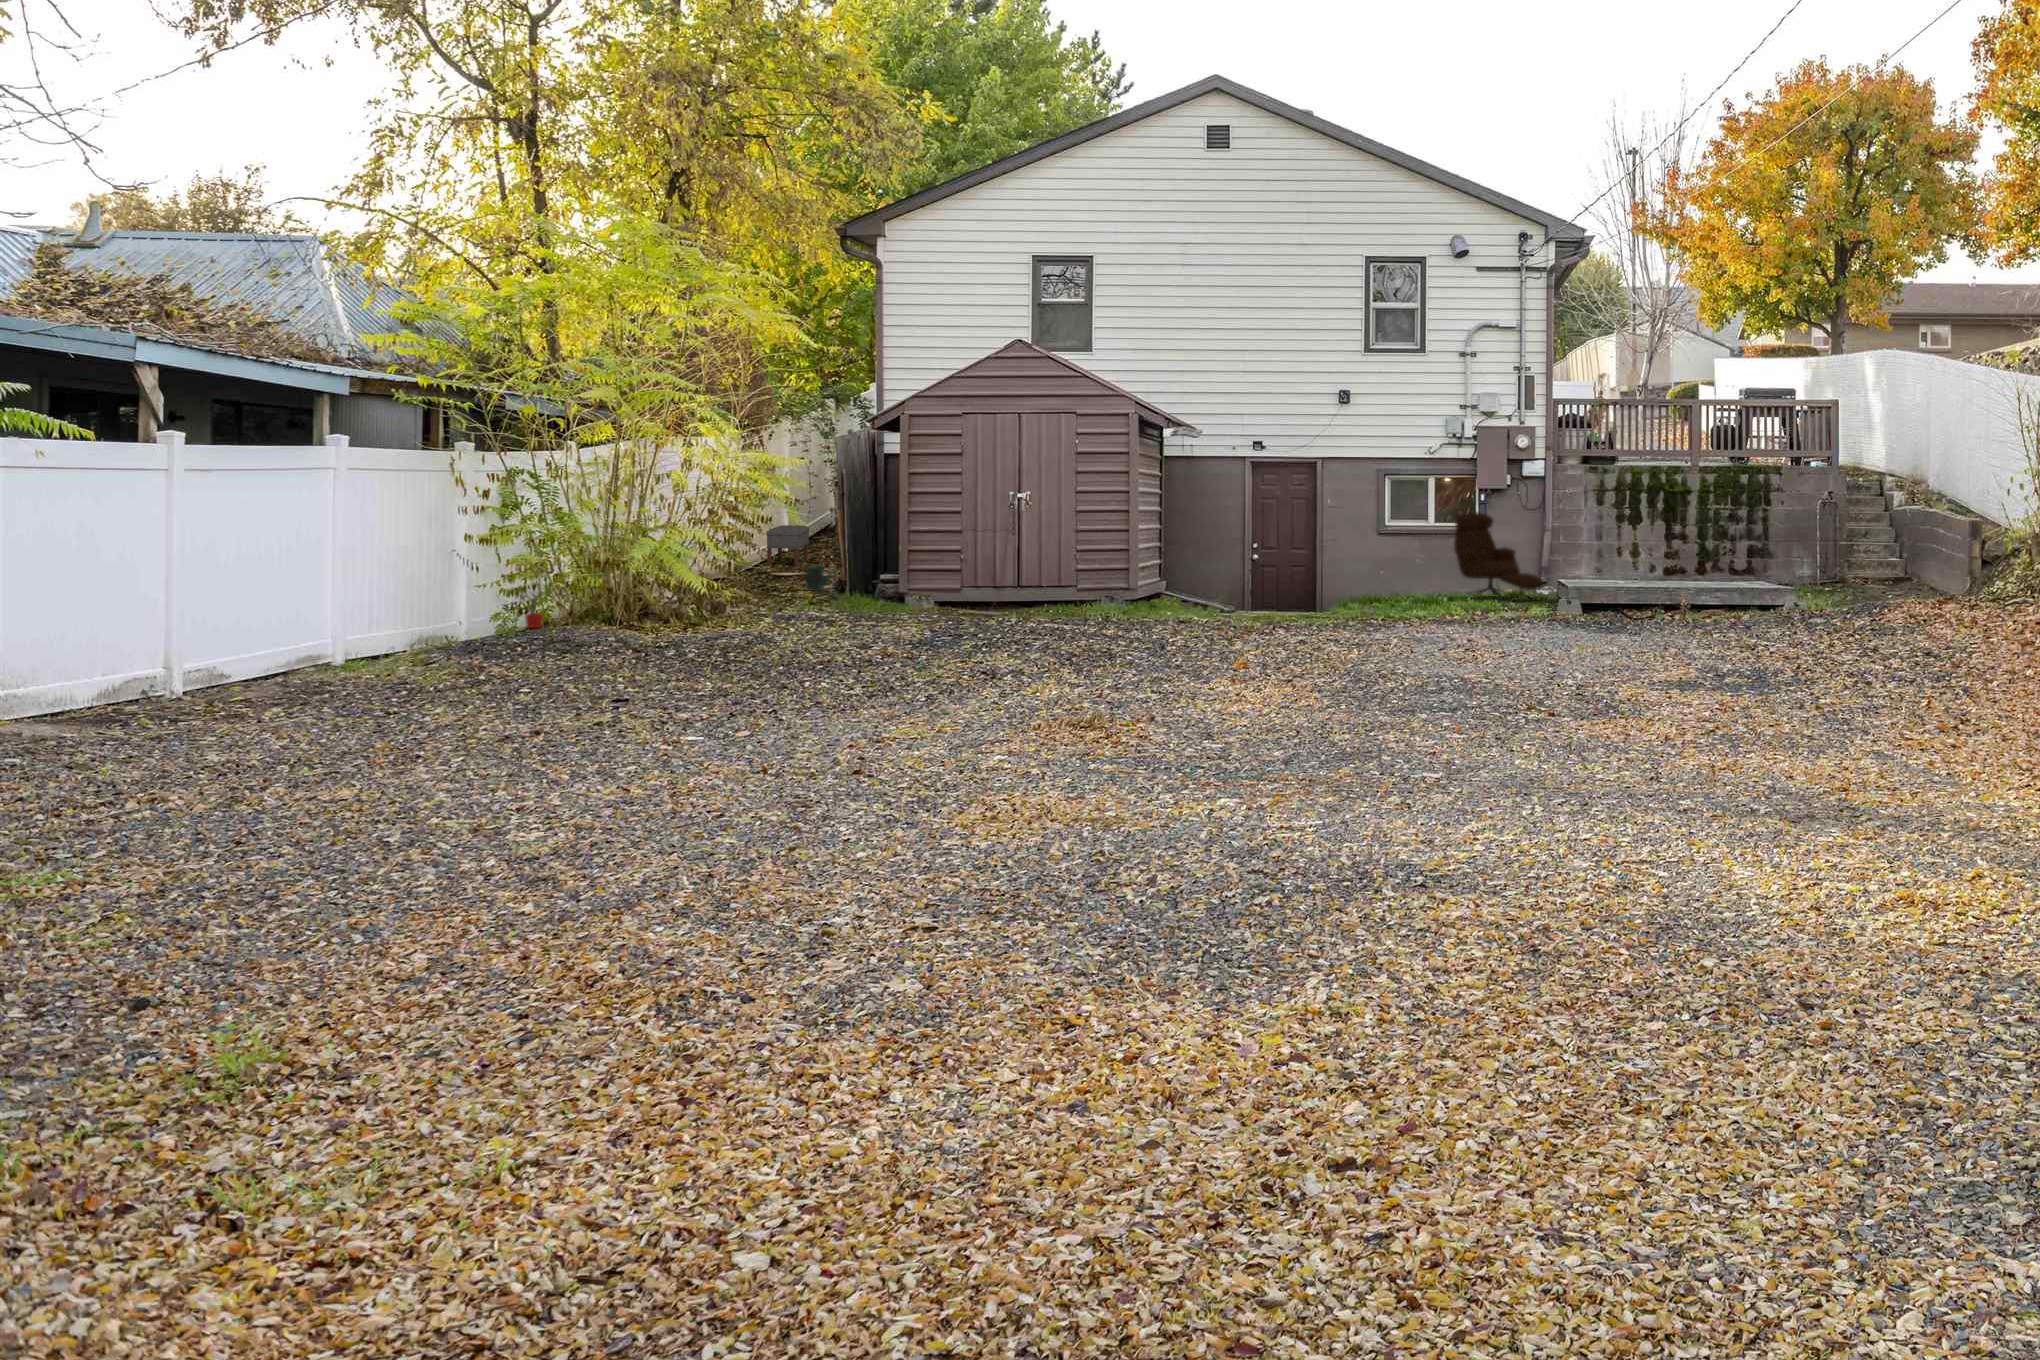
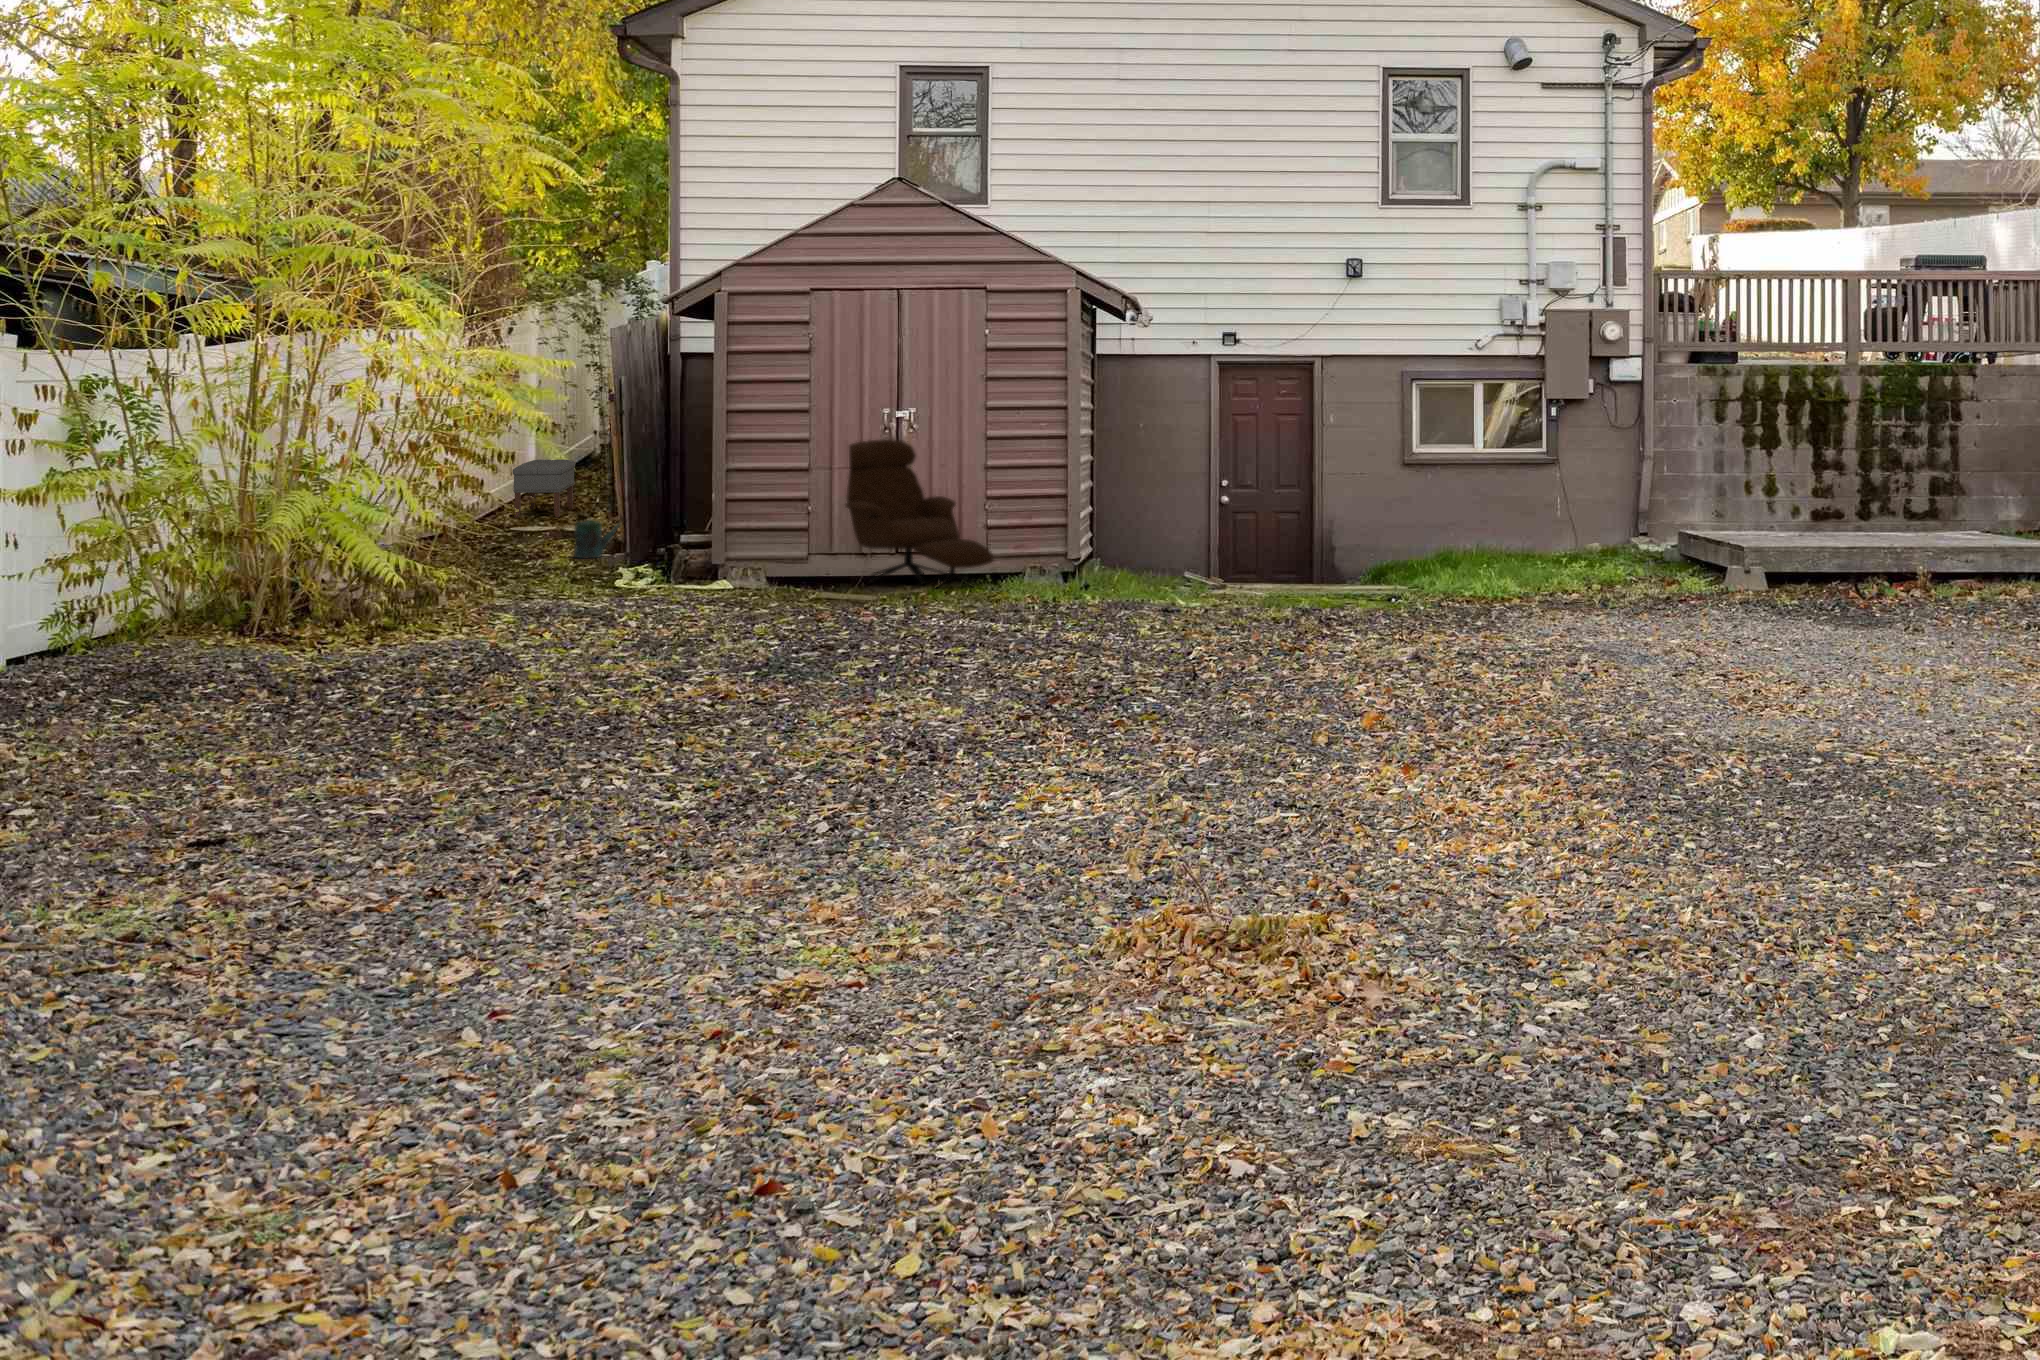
lounge chair: present [1454,512,1544,600] -> present [846,439,993,588]
potted plant: present [515,568,566,628] -> none [54,544,176,651]

